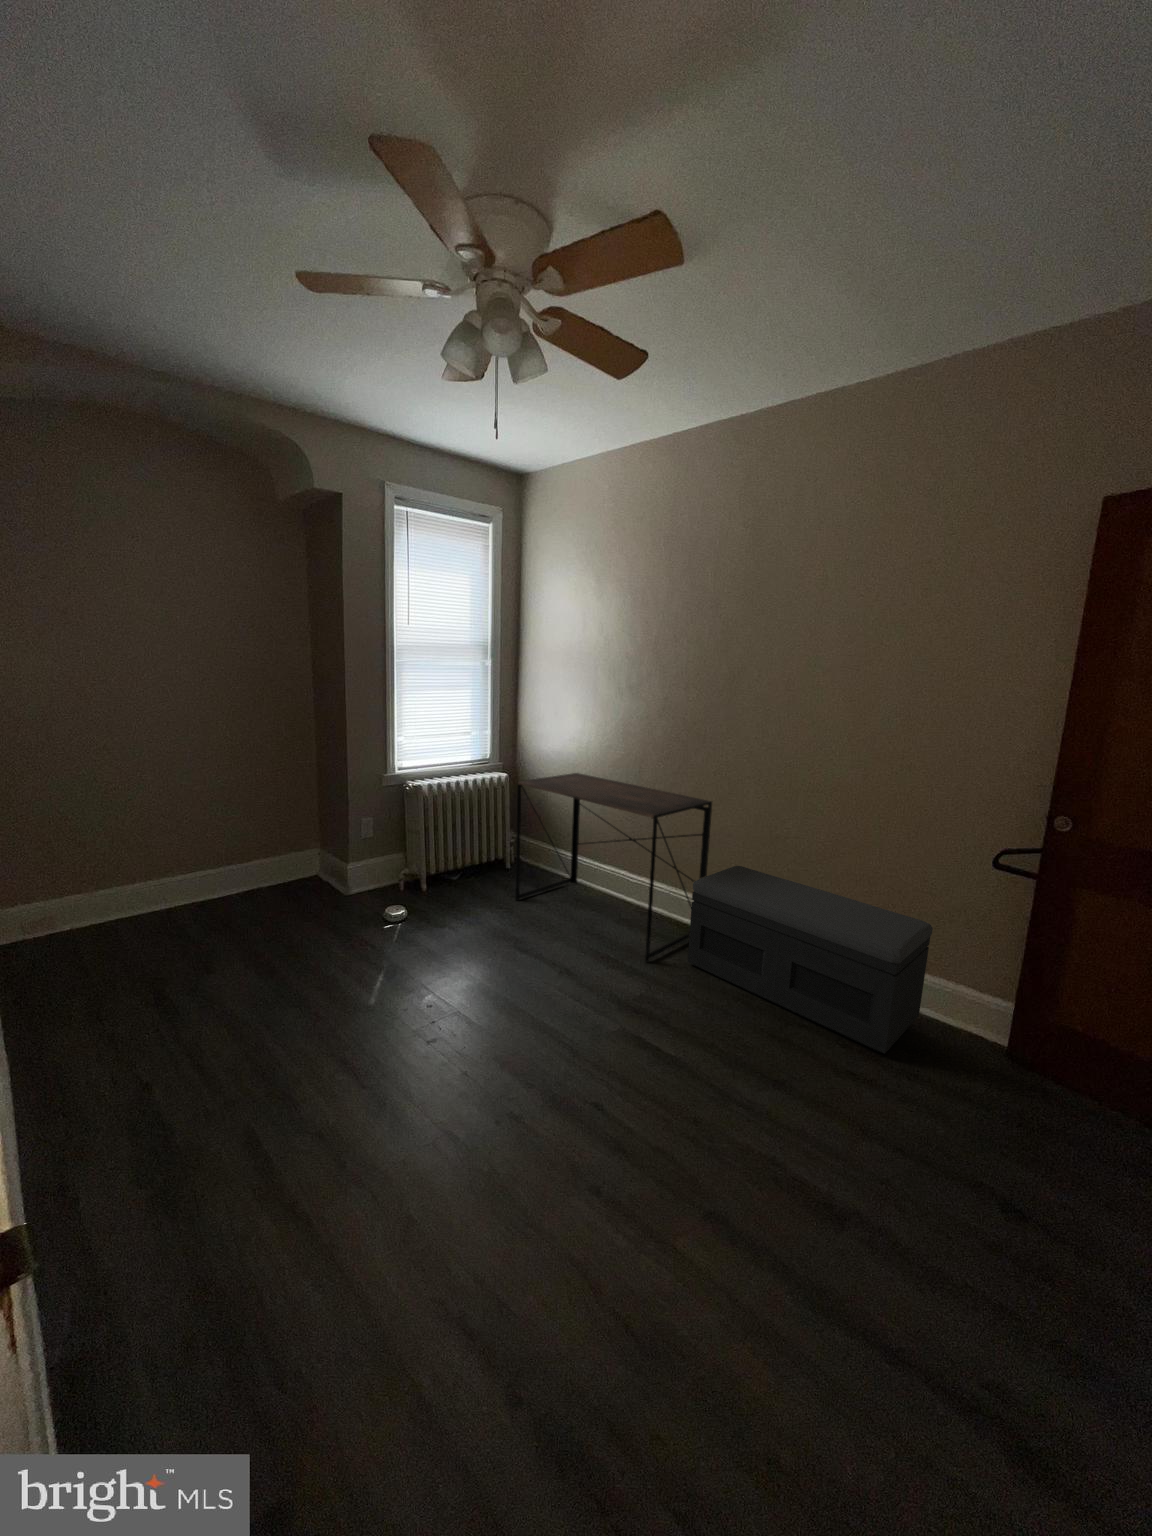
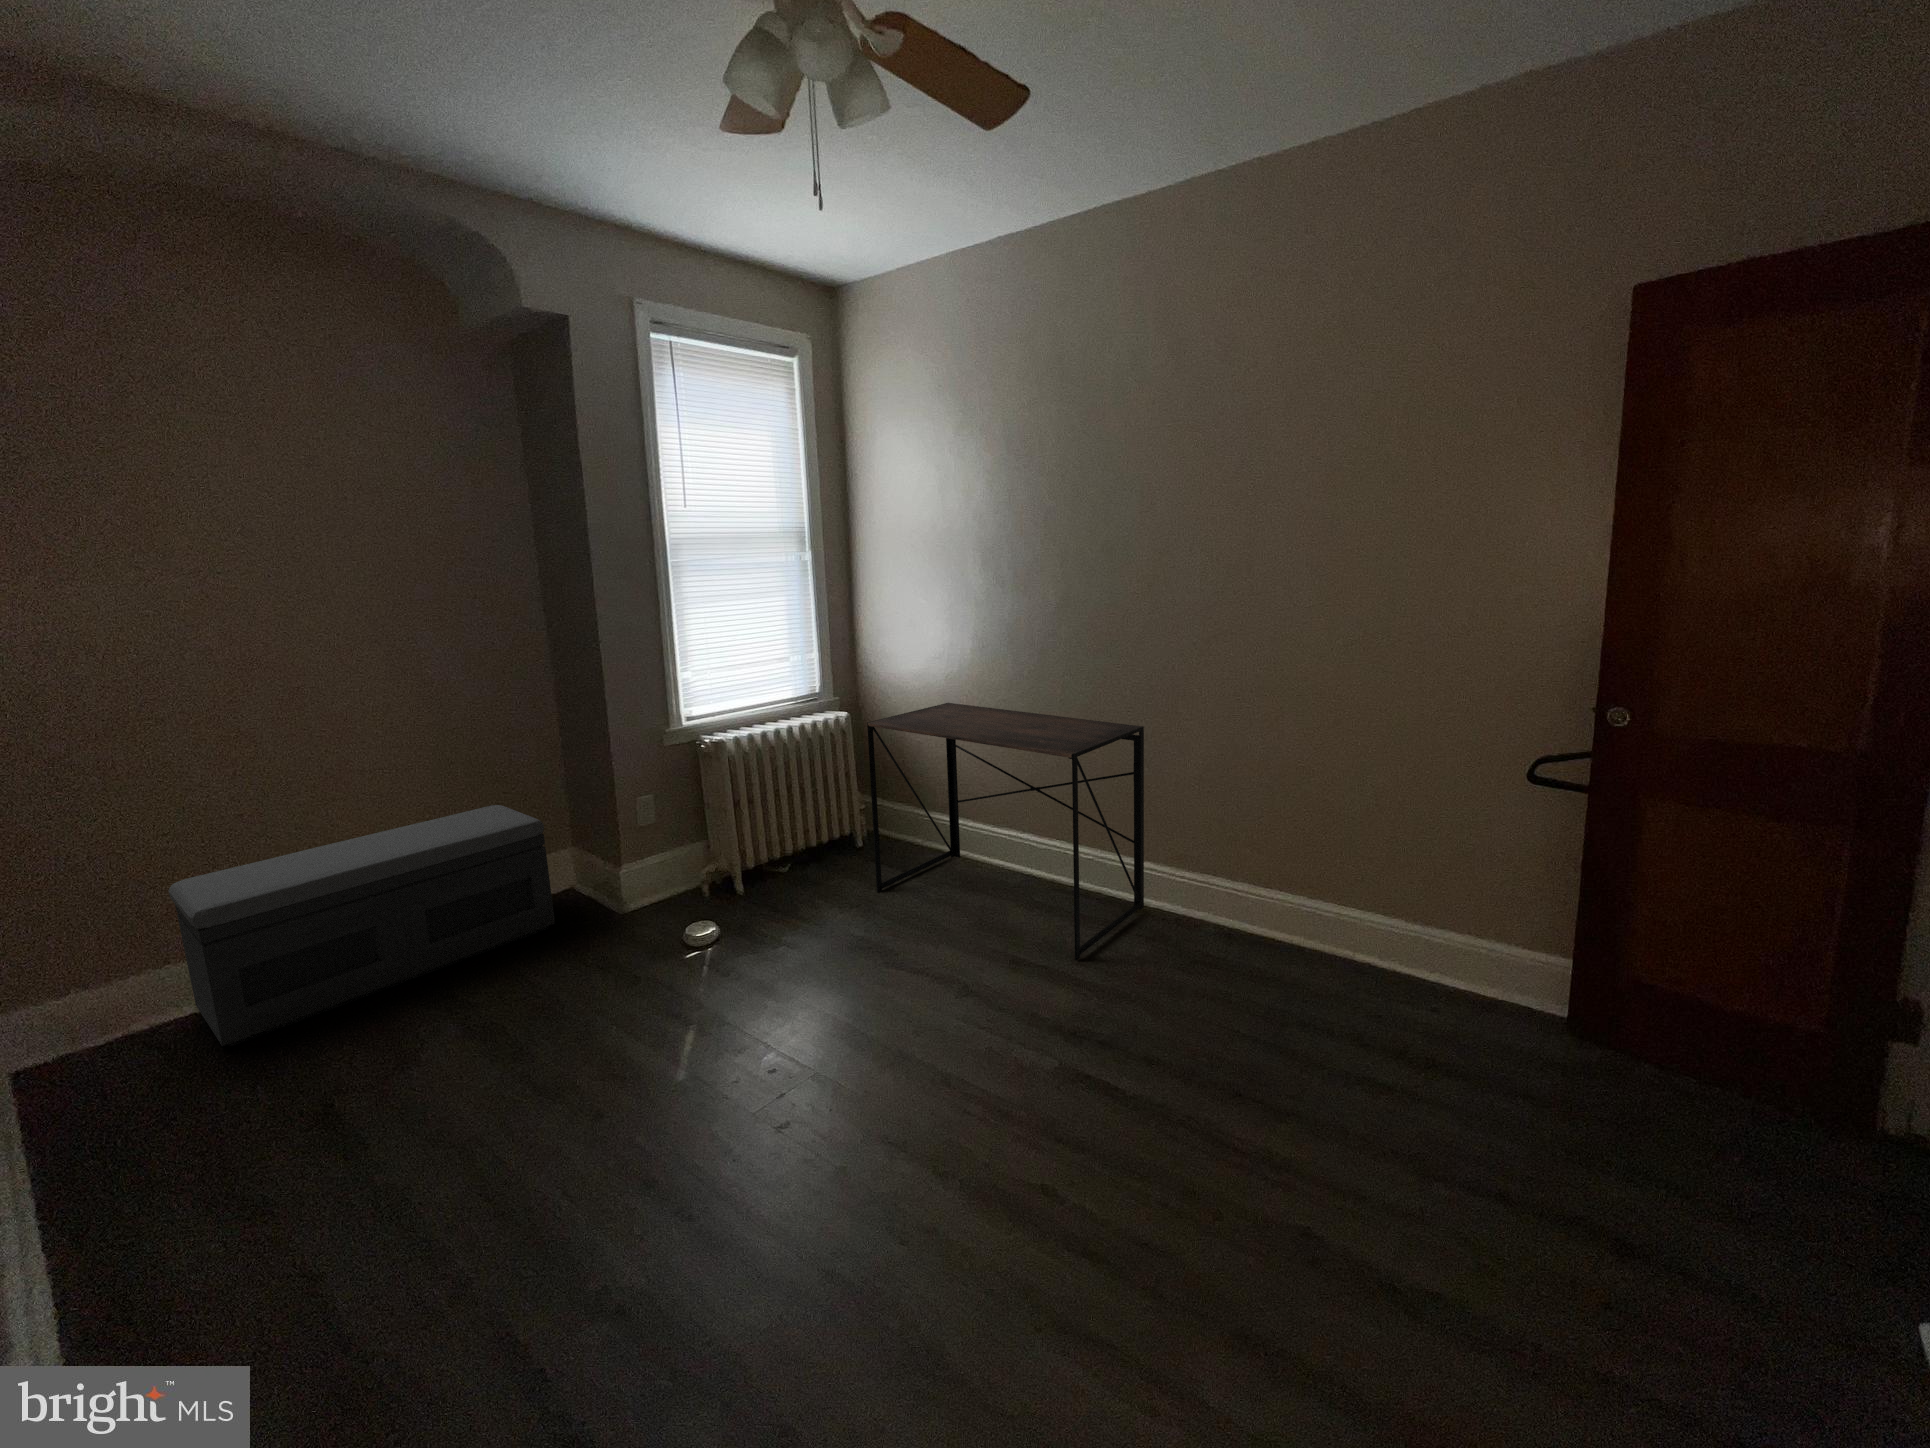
storage bench: present [688,866,933,1054] -> present [169,805,555,1047]

